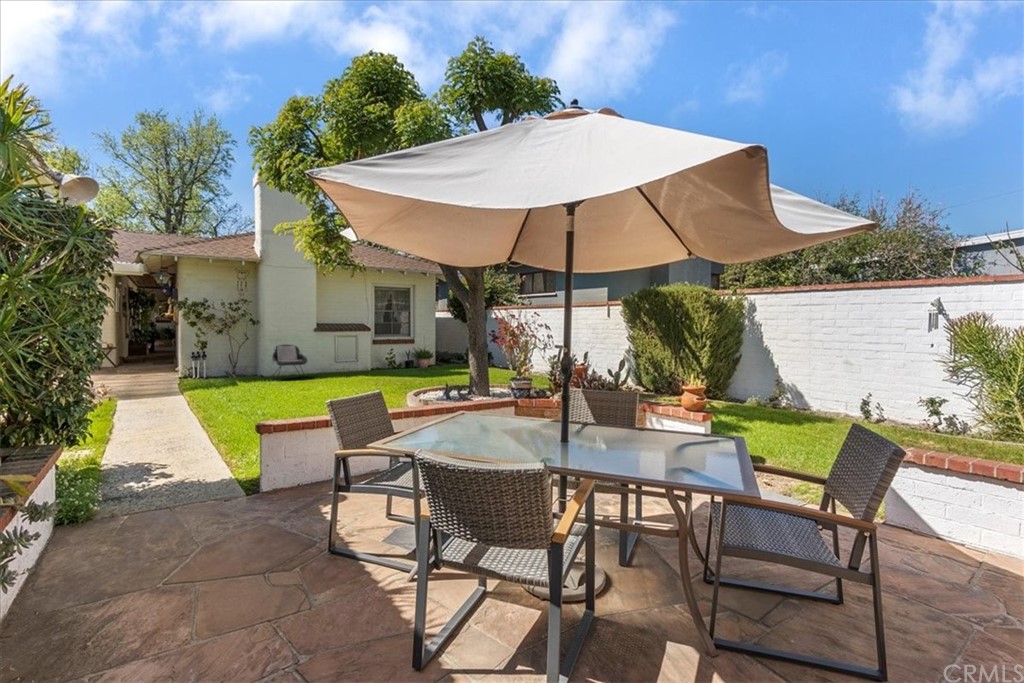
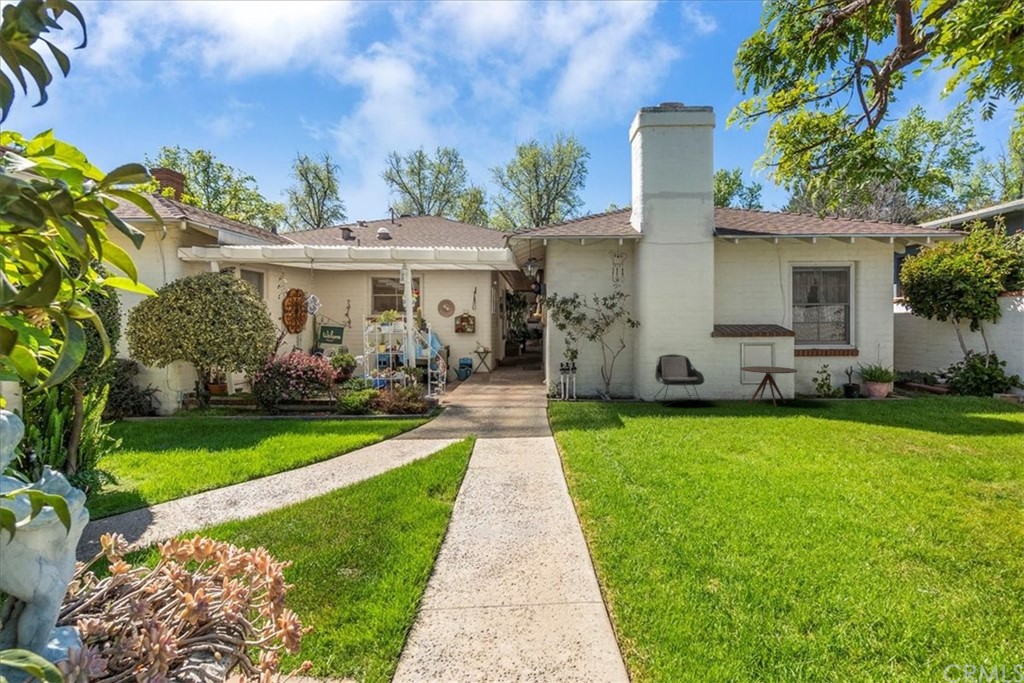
round table: none [334,352,369,377] -> present [741,366,797,407]

